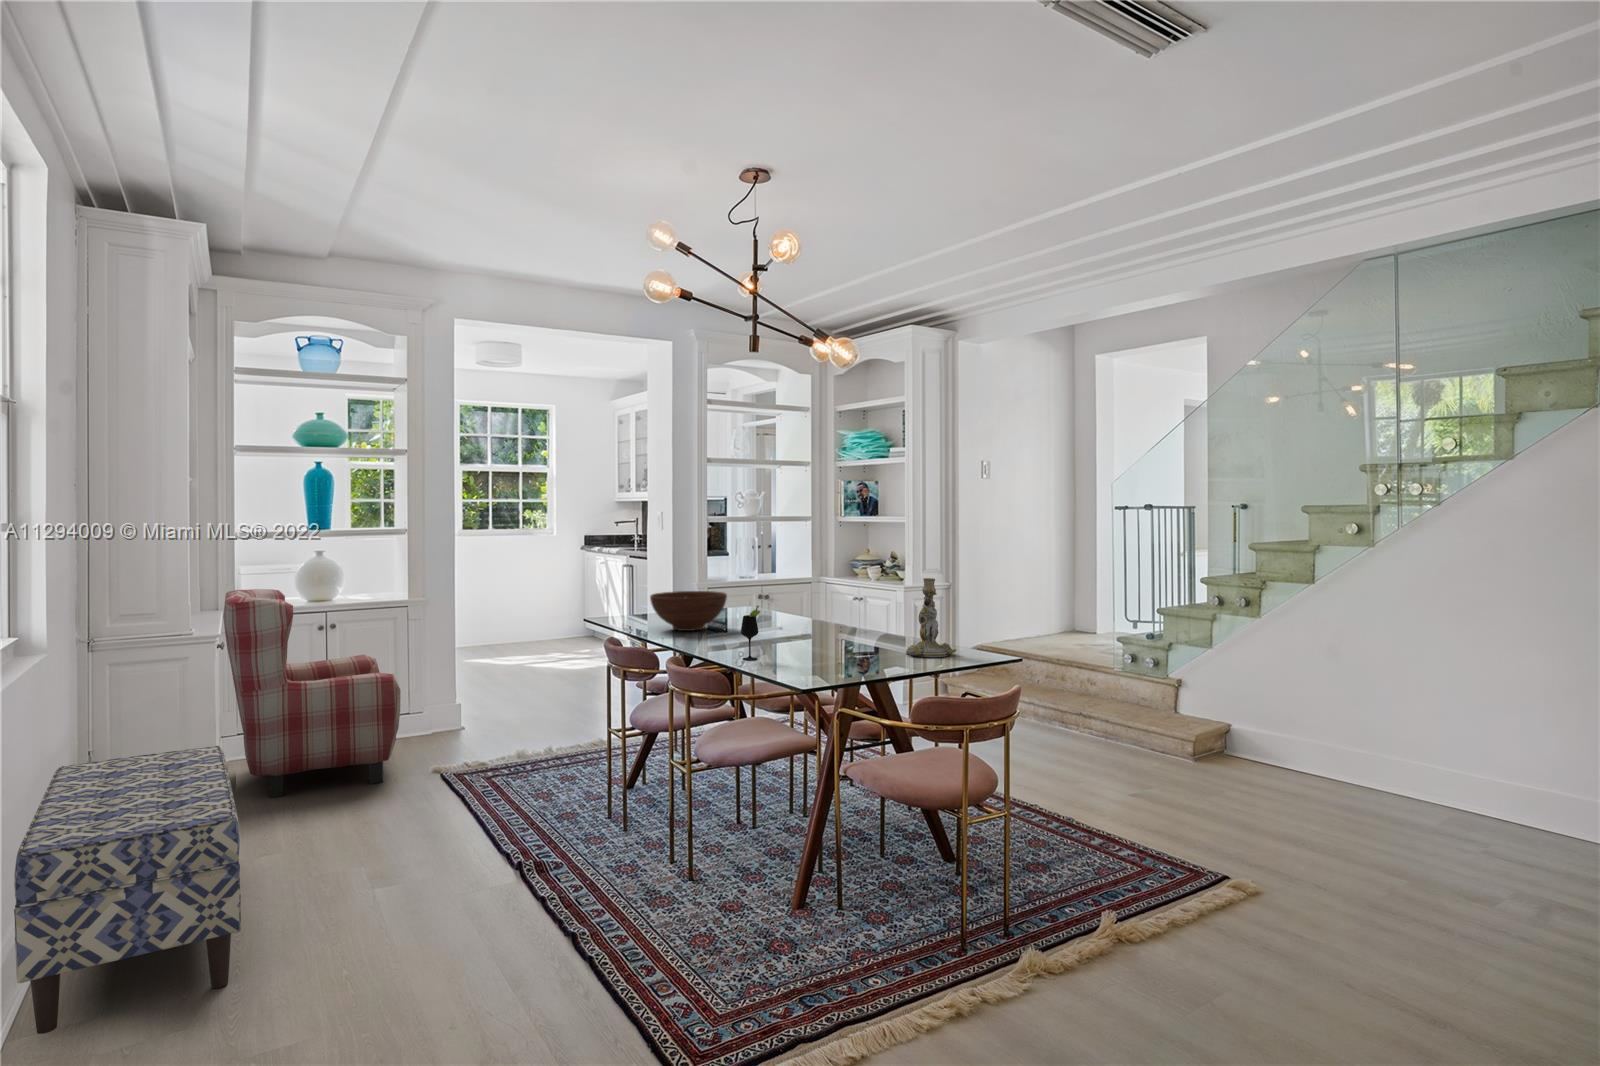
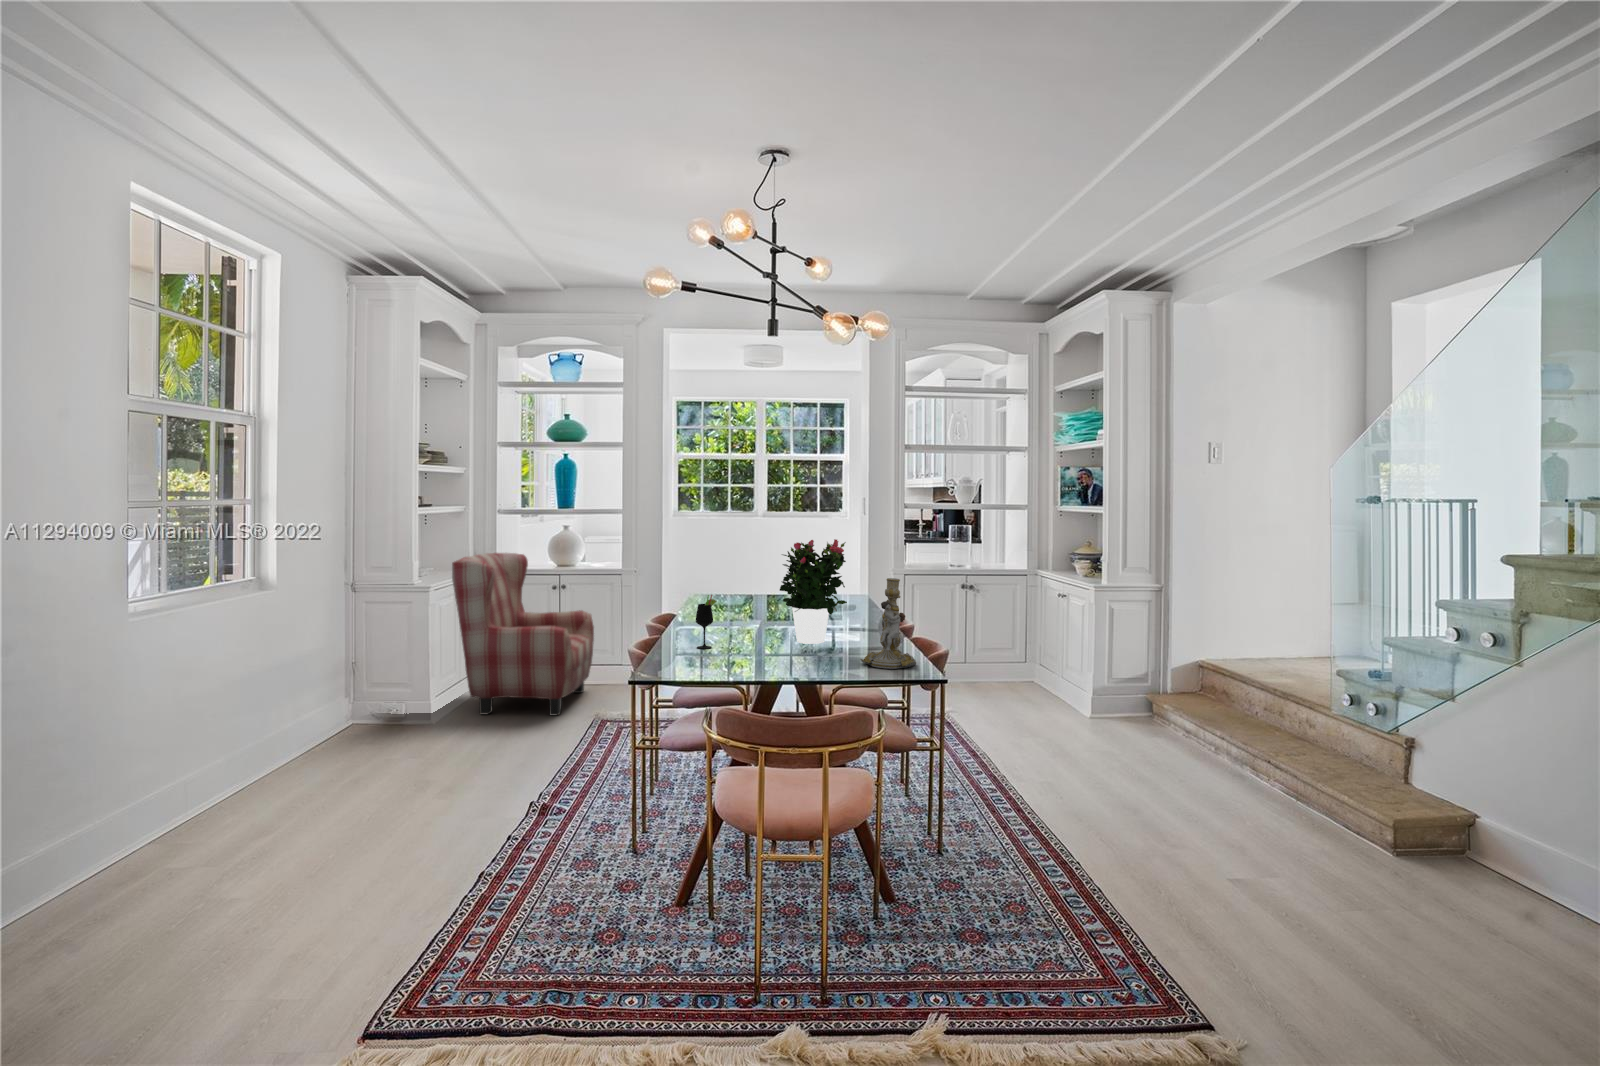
potted flower: none [790,548,855,648] -> present [780,539,847,644]
fruit bowl: present [650,591,727,631] -> none [711,575,785,614]
bench: present [14,746,241,1034] -> none [129,669,379,852]

